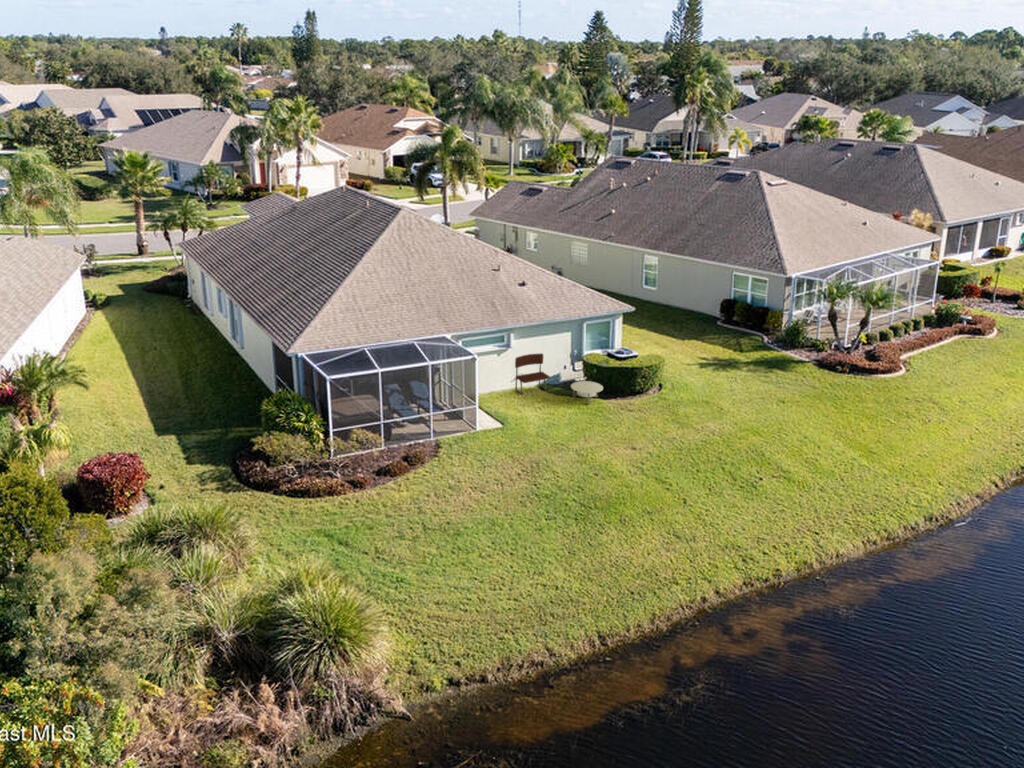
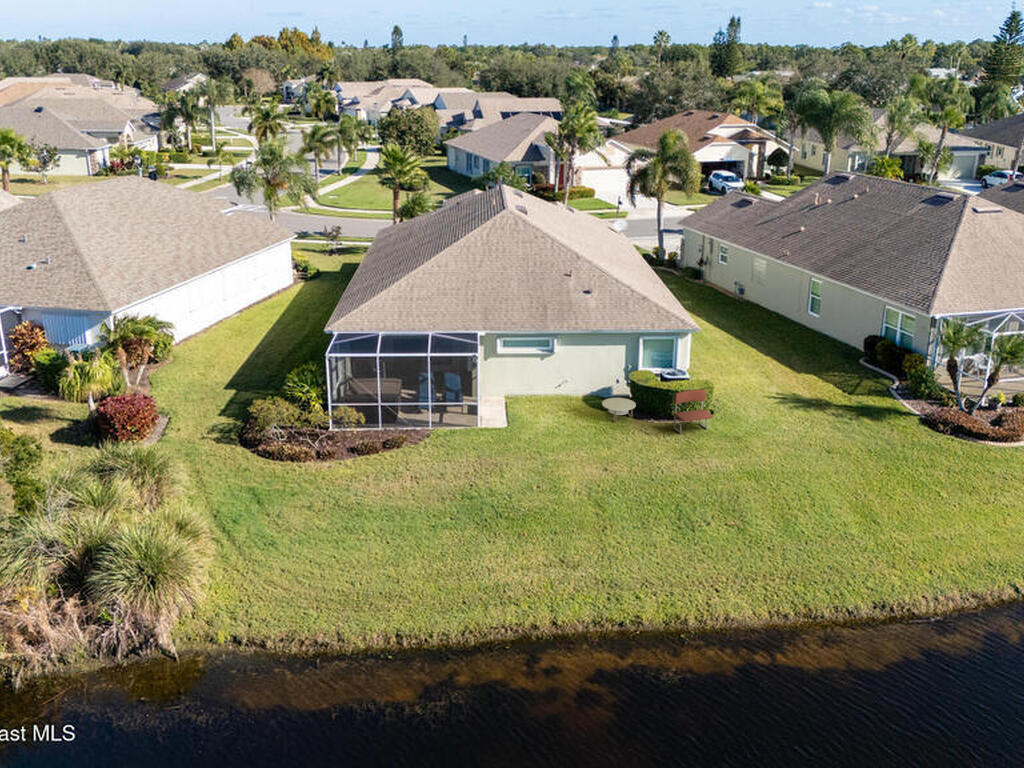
bench: present [515,353,550,394] -> present [673,390,713,434]

